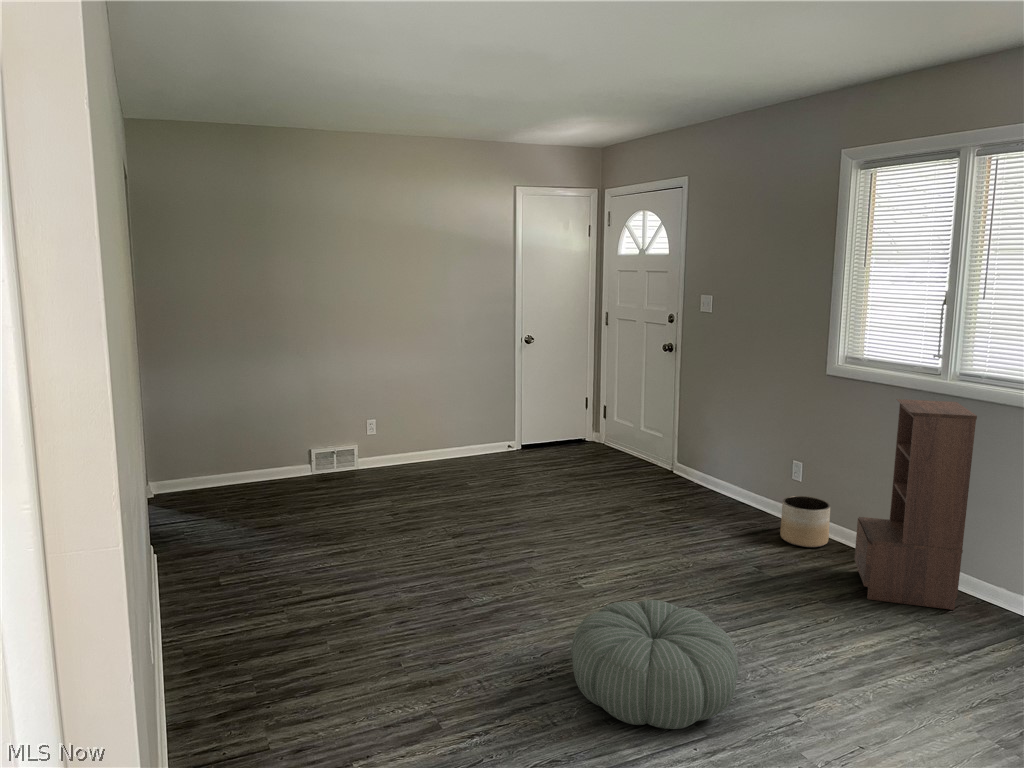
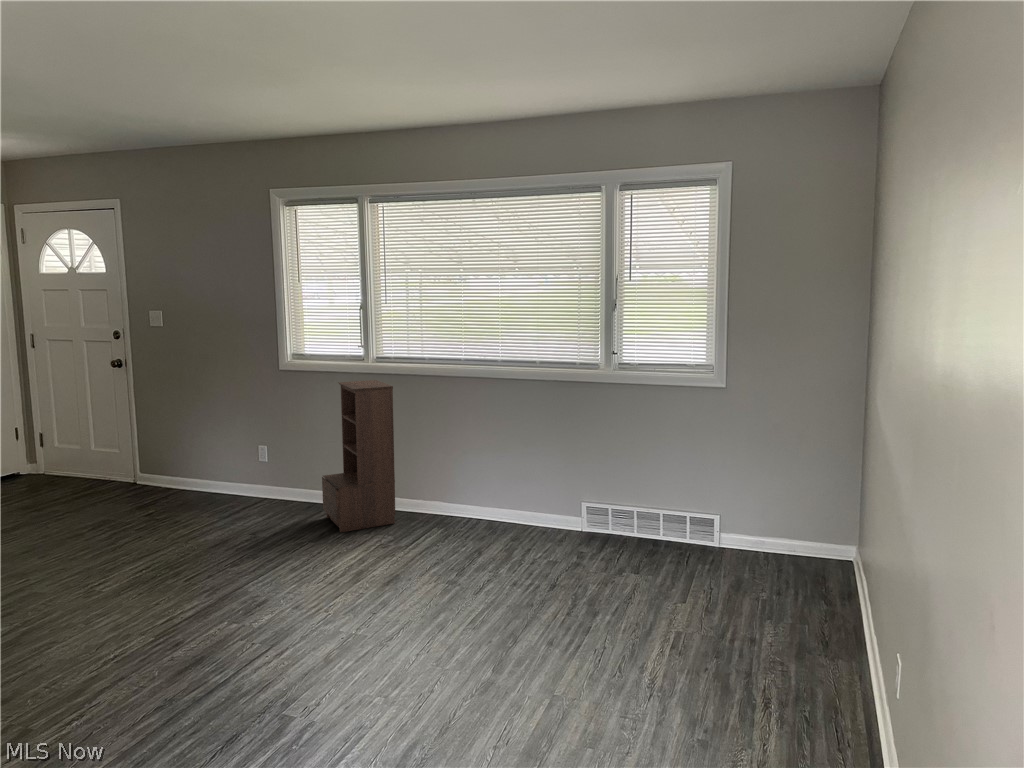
planter: present [780,496,830,547] -> none [258,472,298,512]
pouf: present [571,600,738,729] -> none [136,563,284,661]

